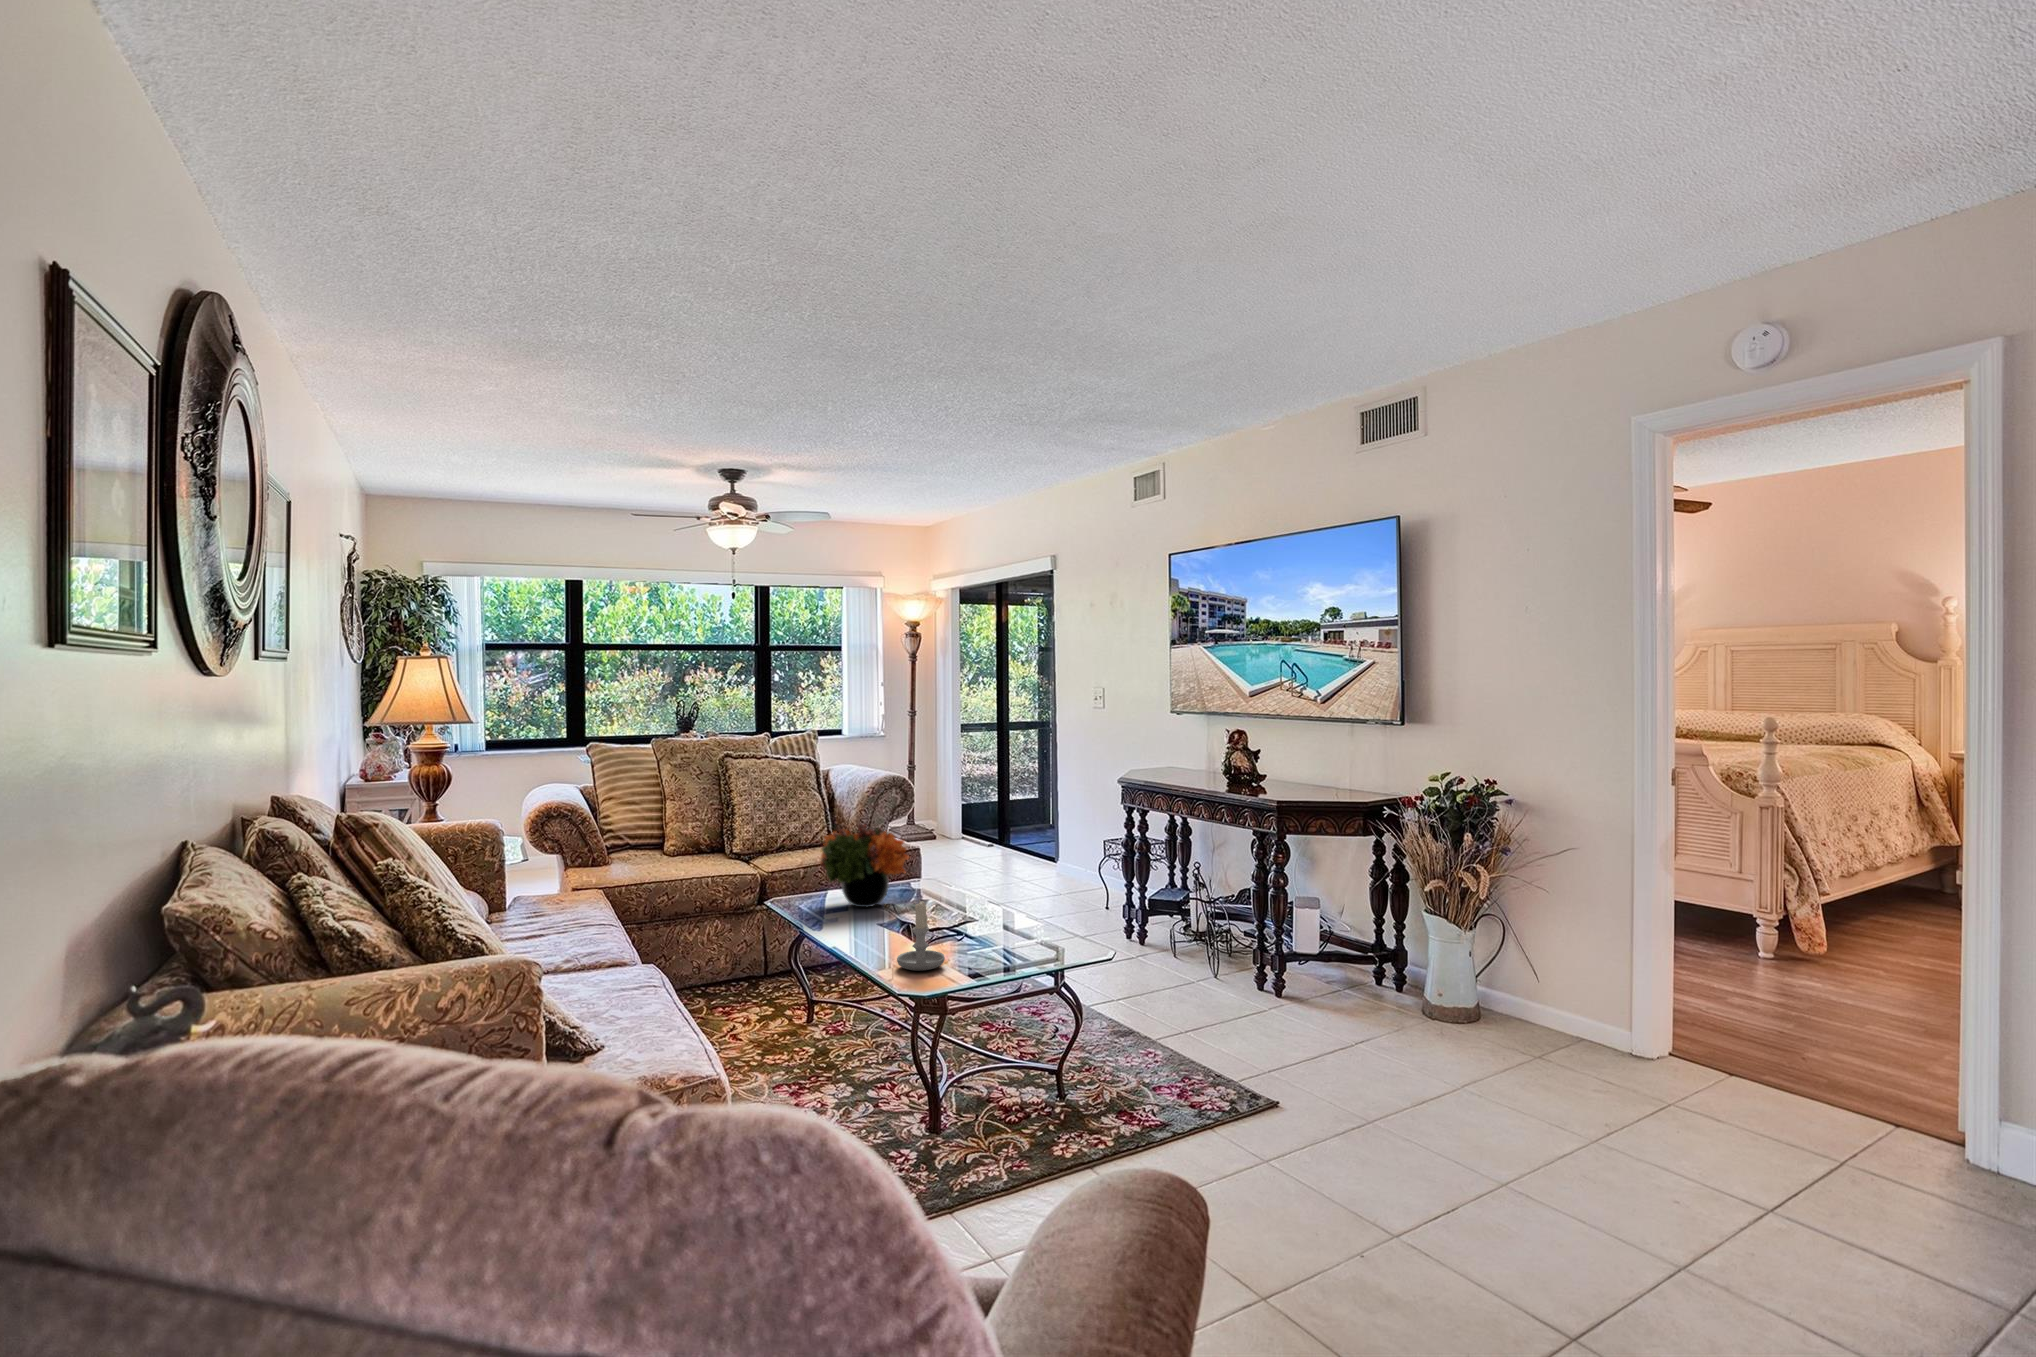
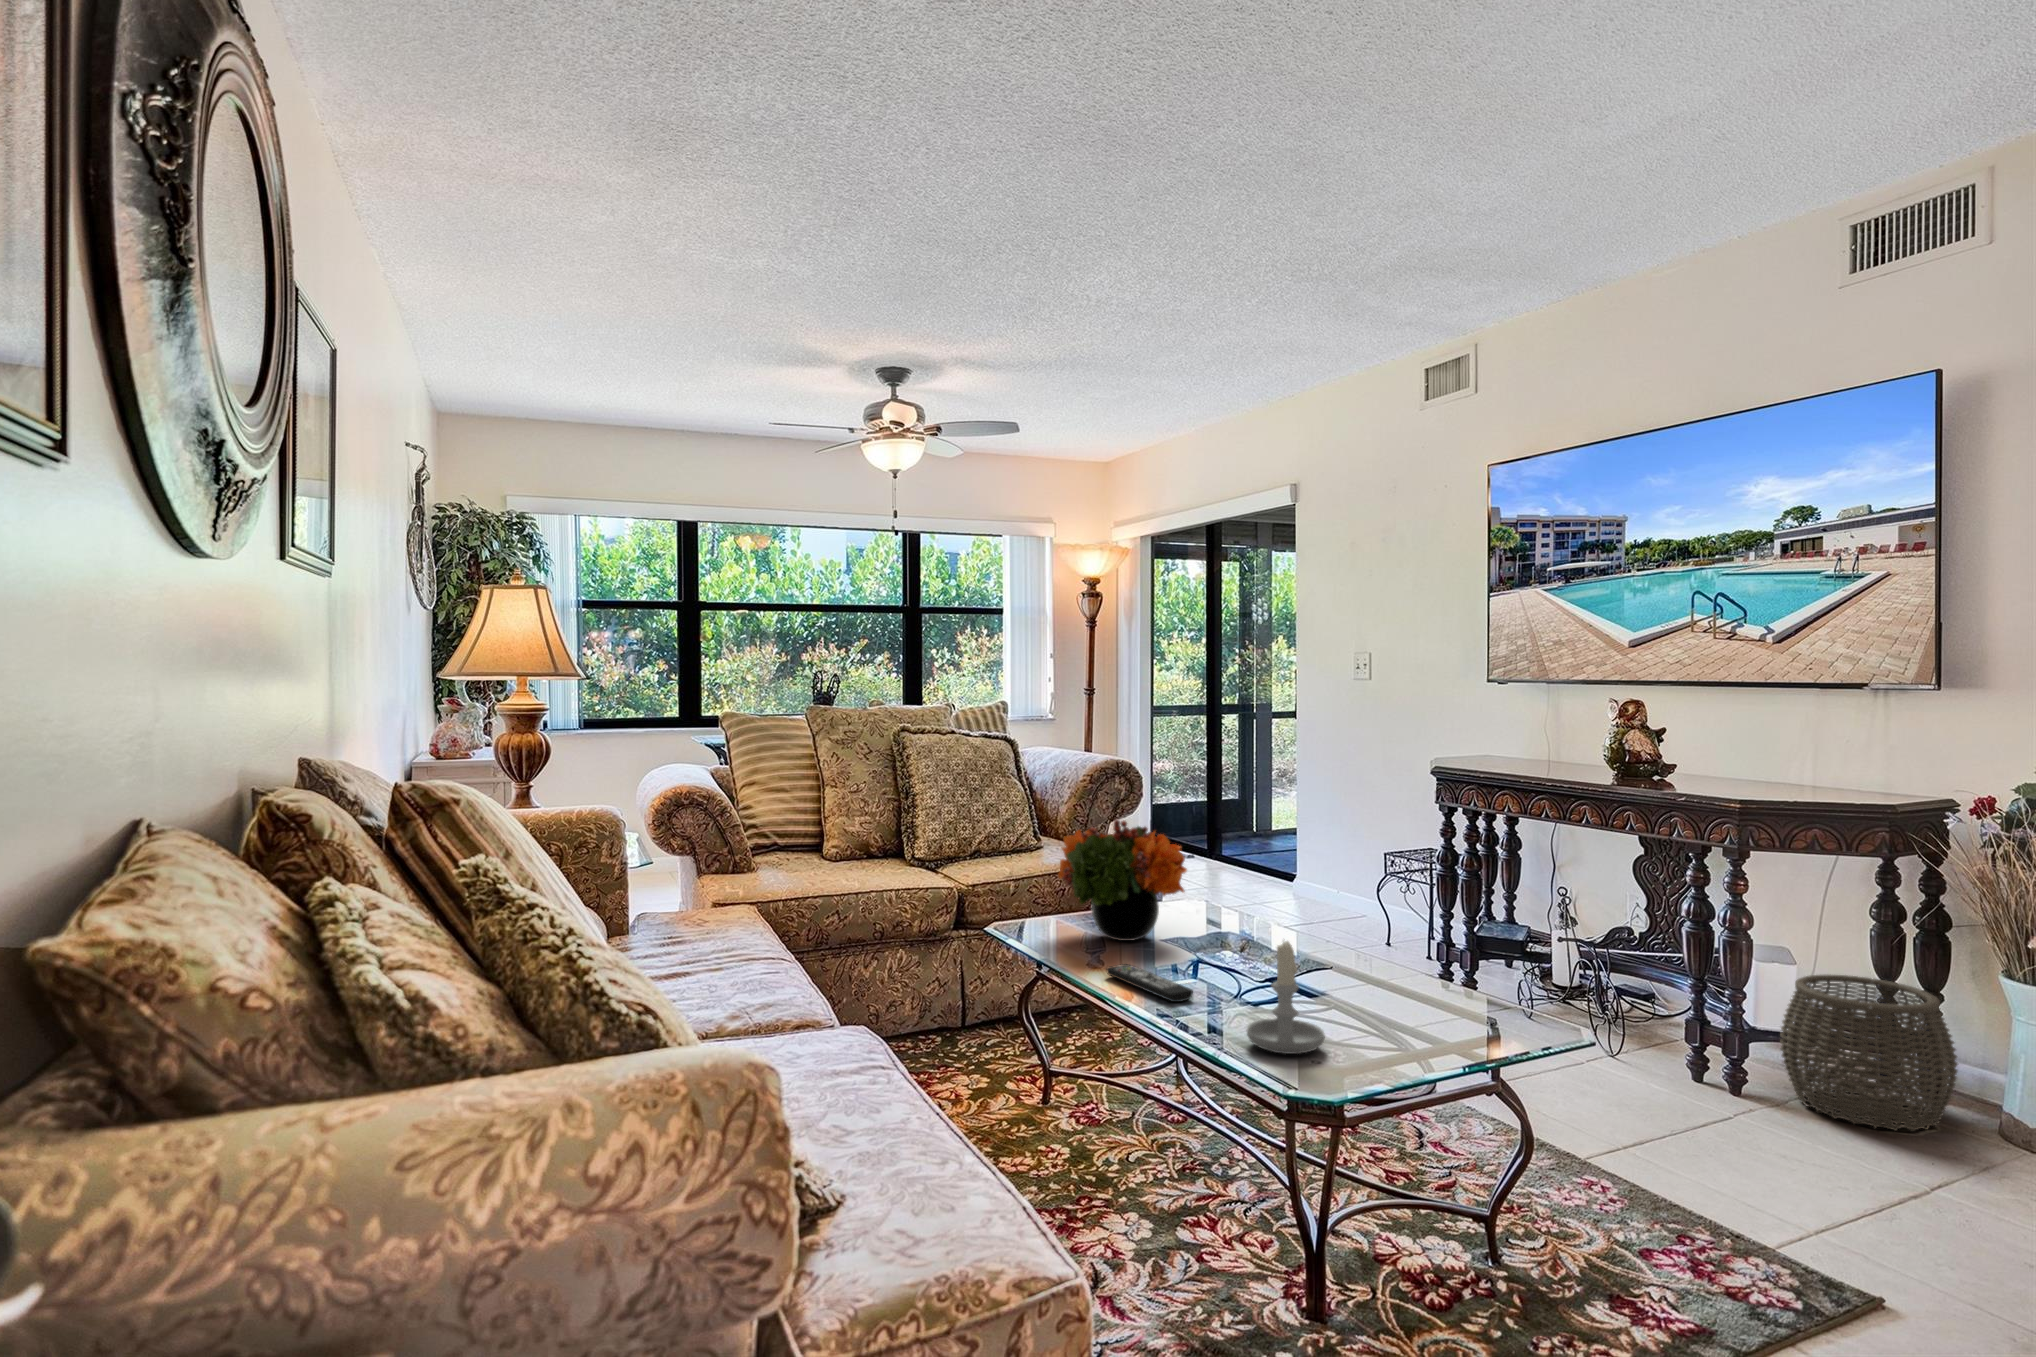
woven basket: none [1297,917,1394,1016] -> present [1780,974,1958,1131]
remote control: none [835,922,884,944] -> present [1106,964,1193,1002]

